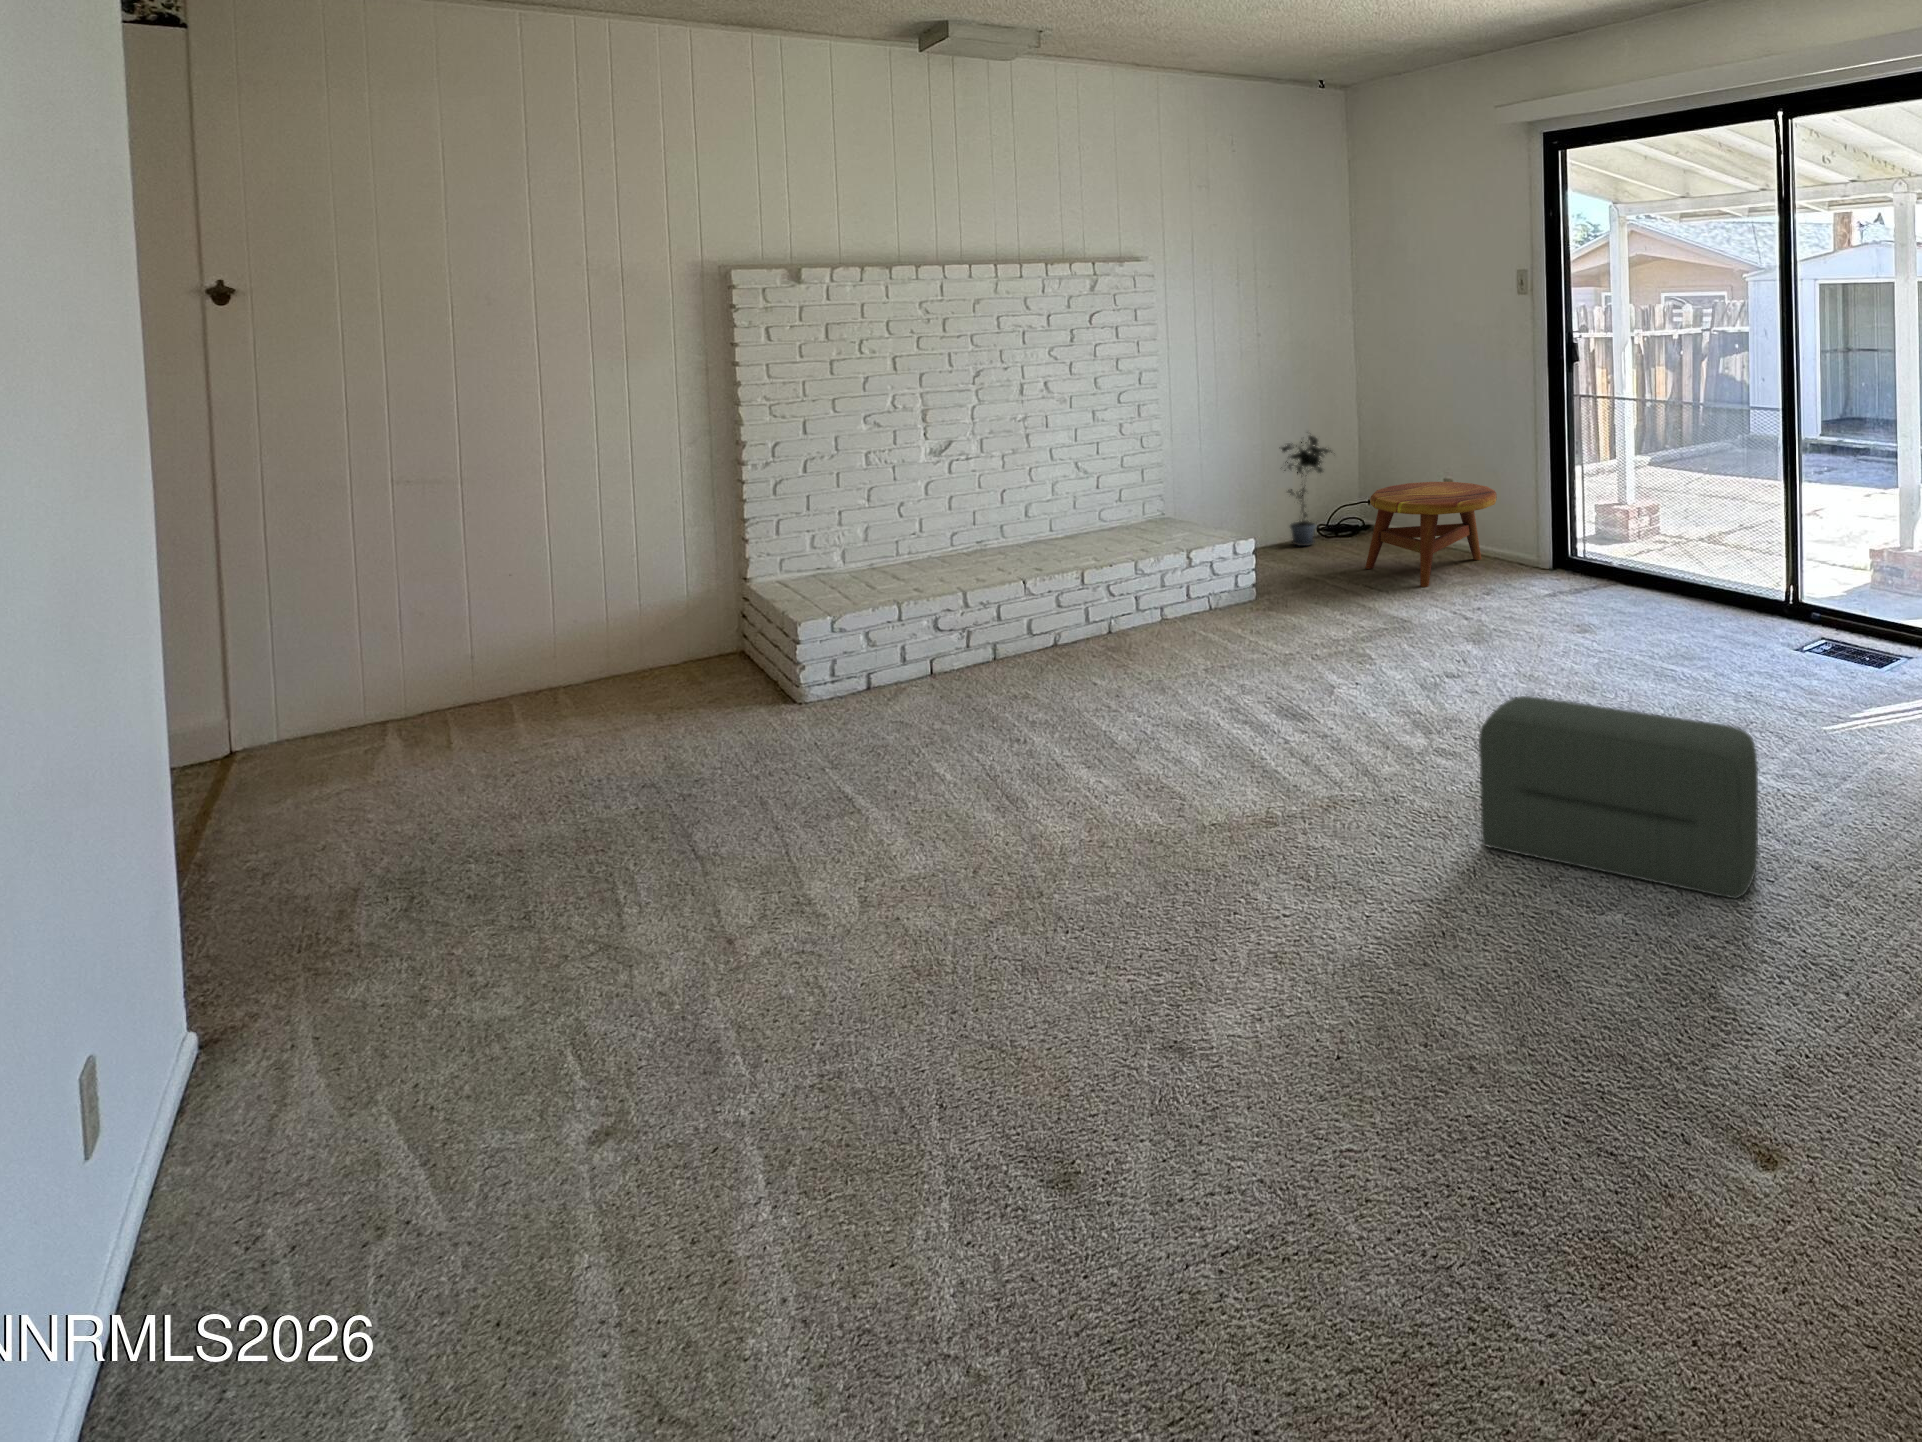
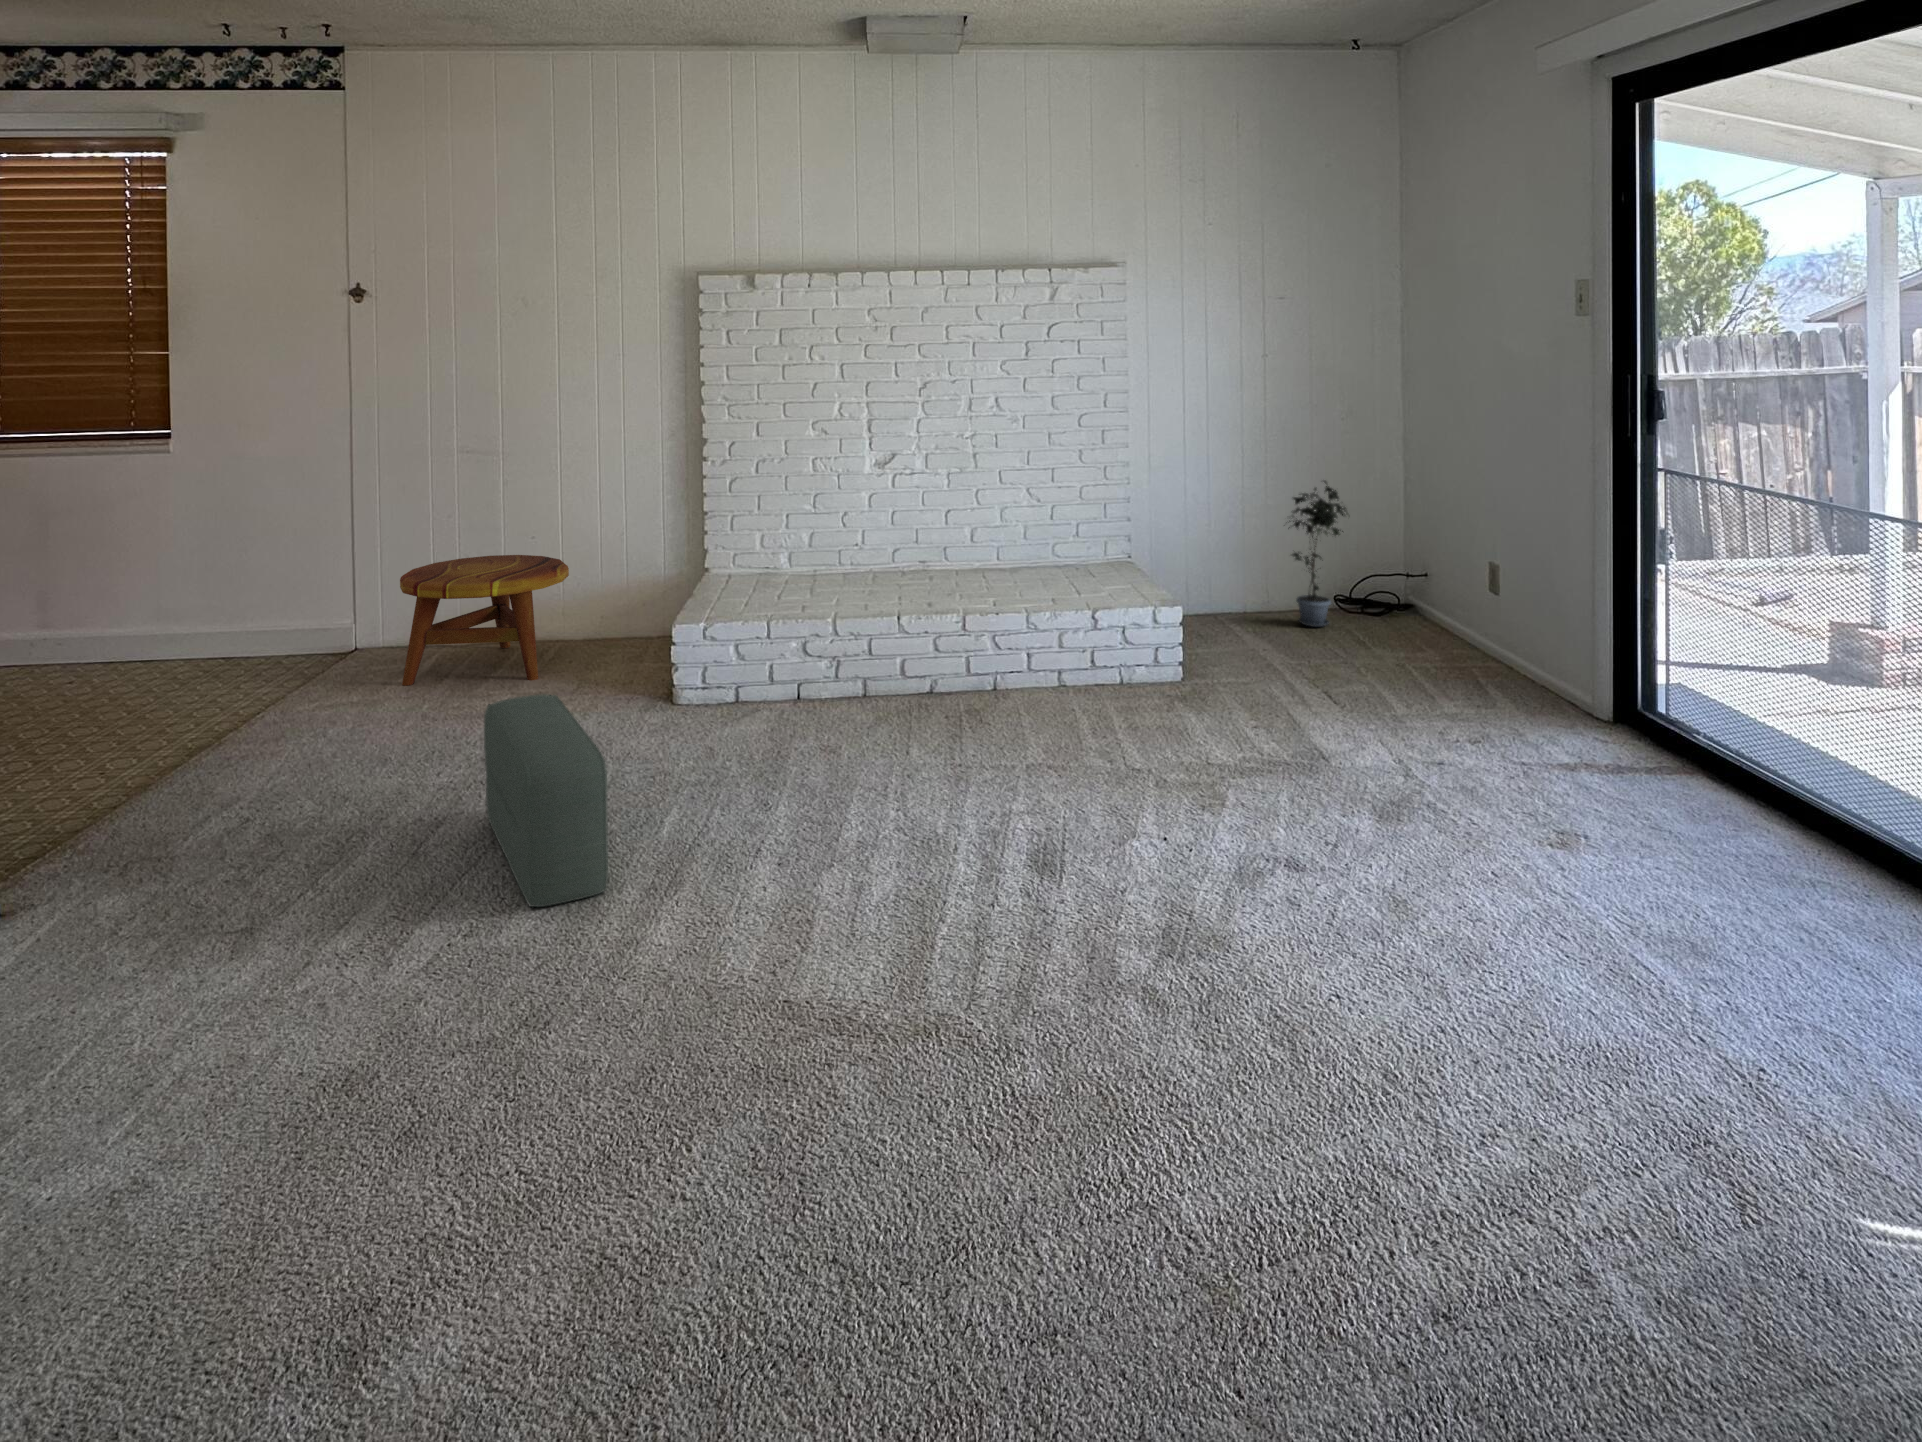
side table: present [1365,482,1497,587] -> present [400,555,569,685]
pouf: present [1479,696,1758,898] -> present [484,694,608,907]

